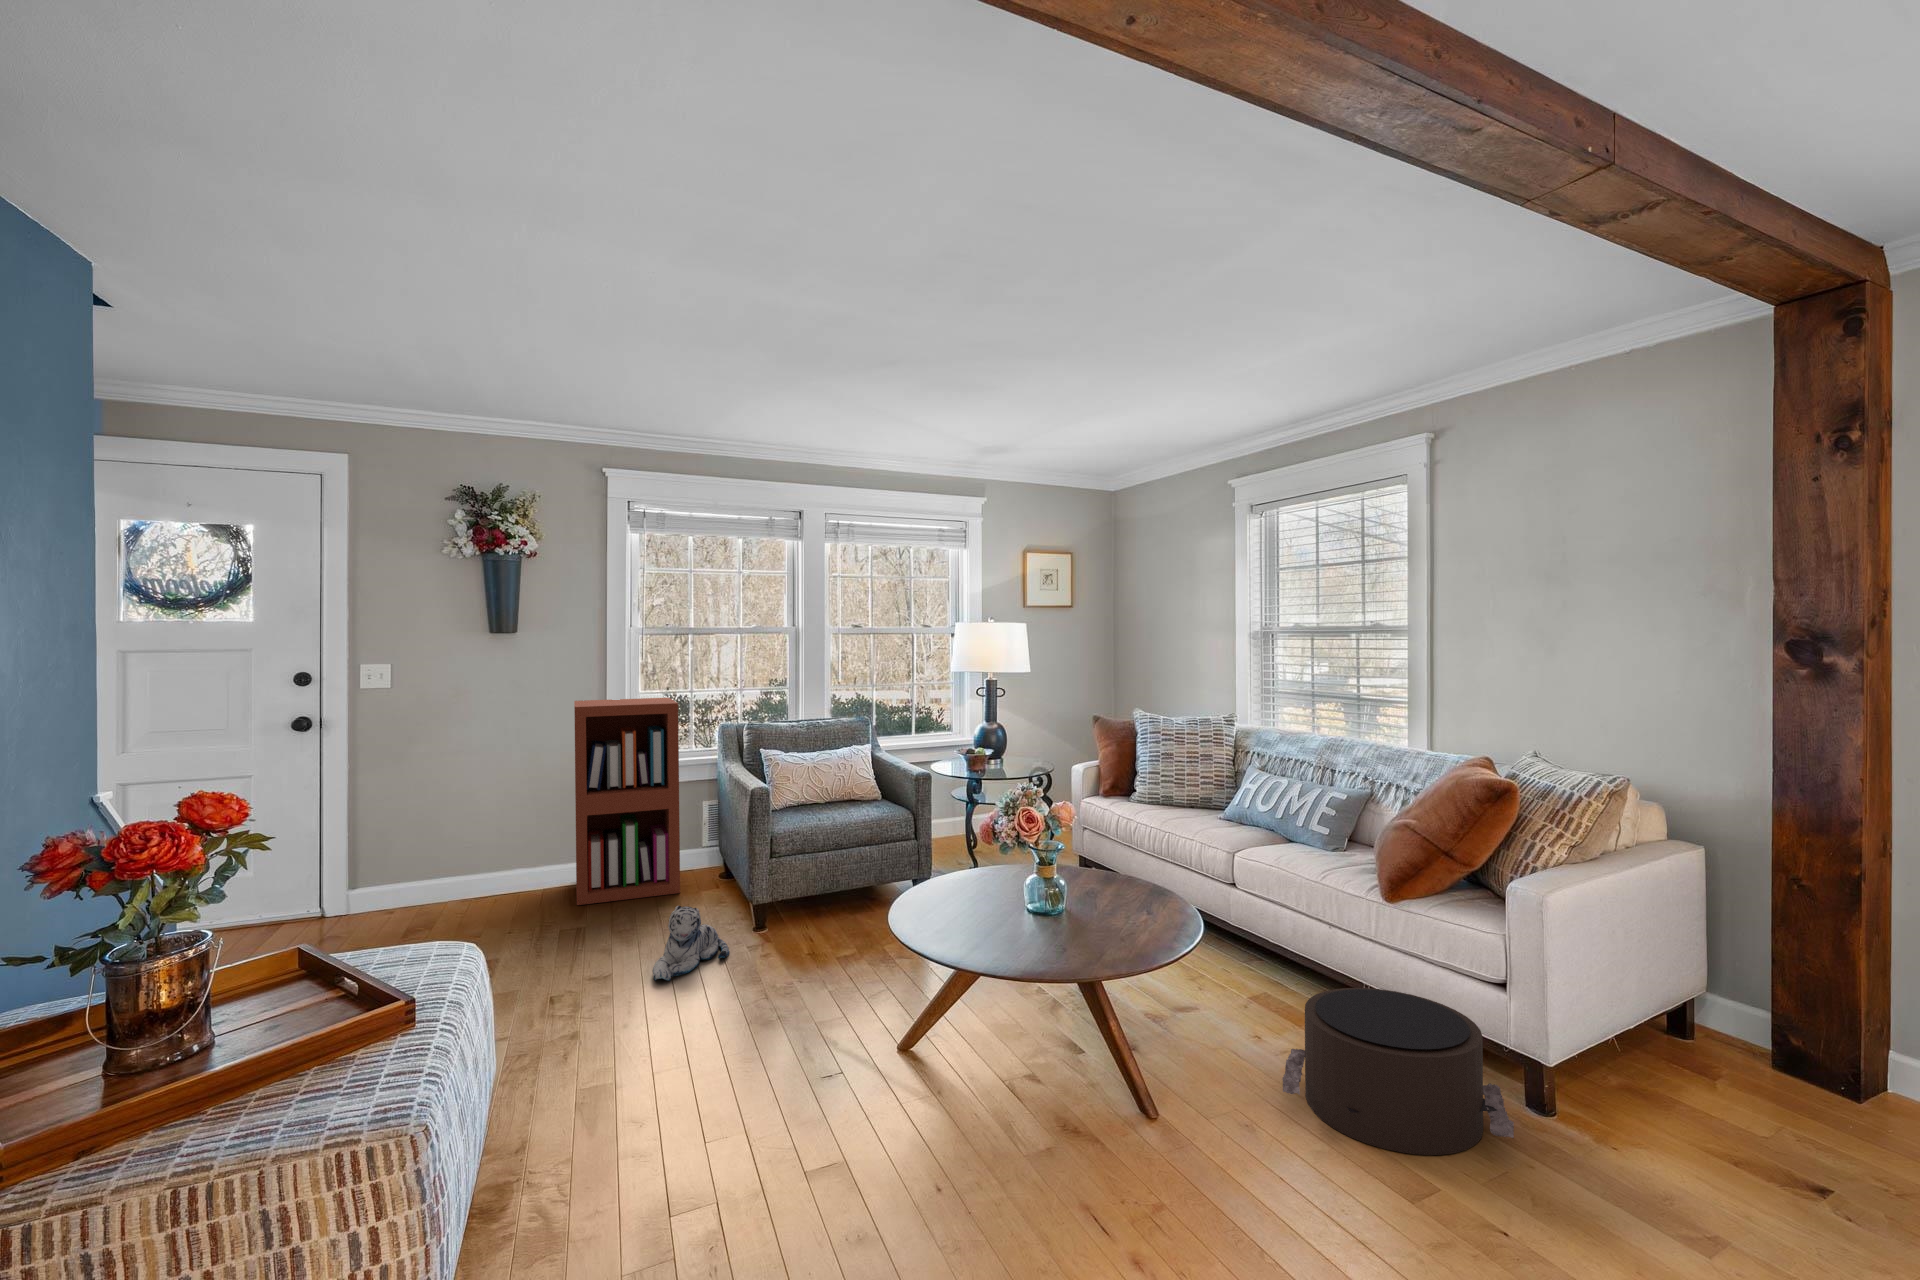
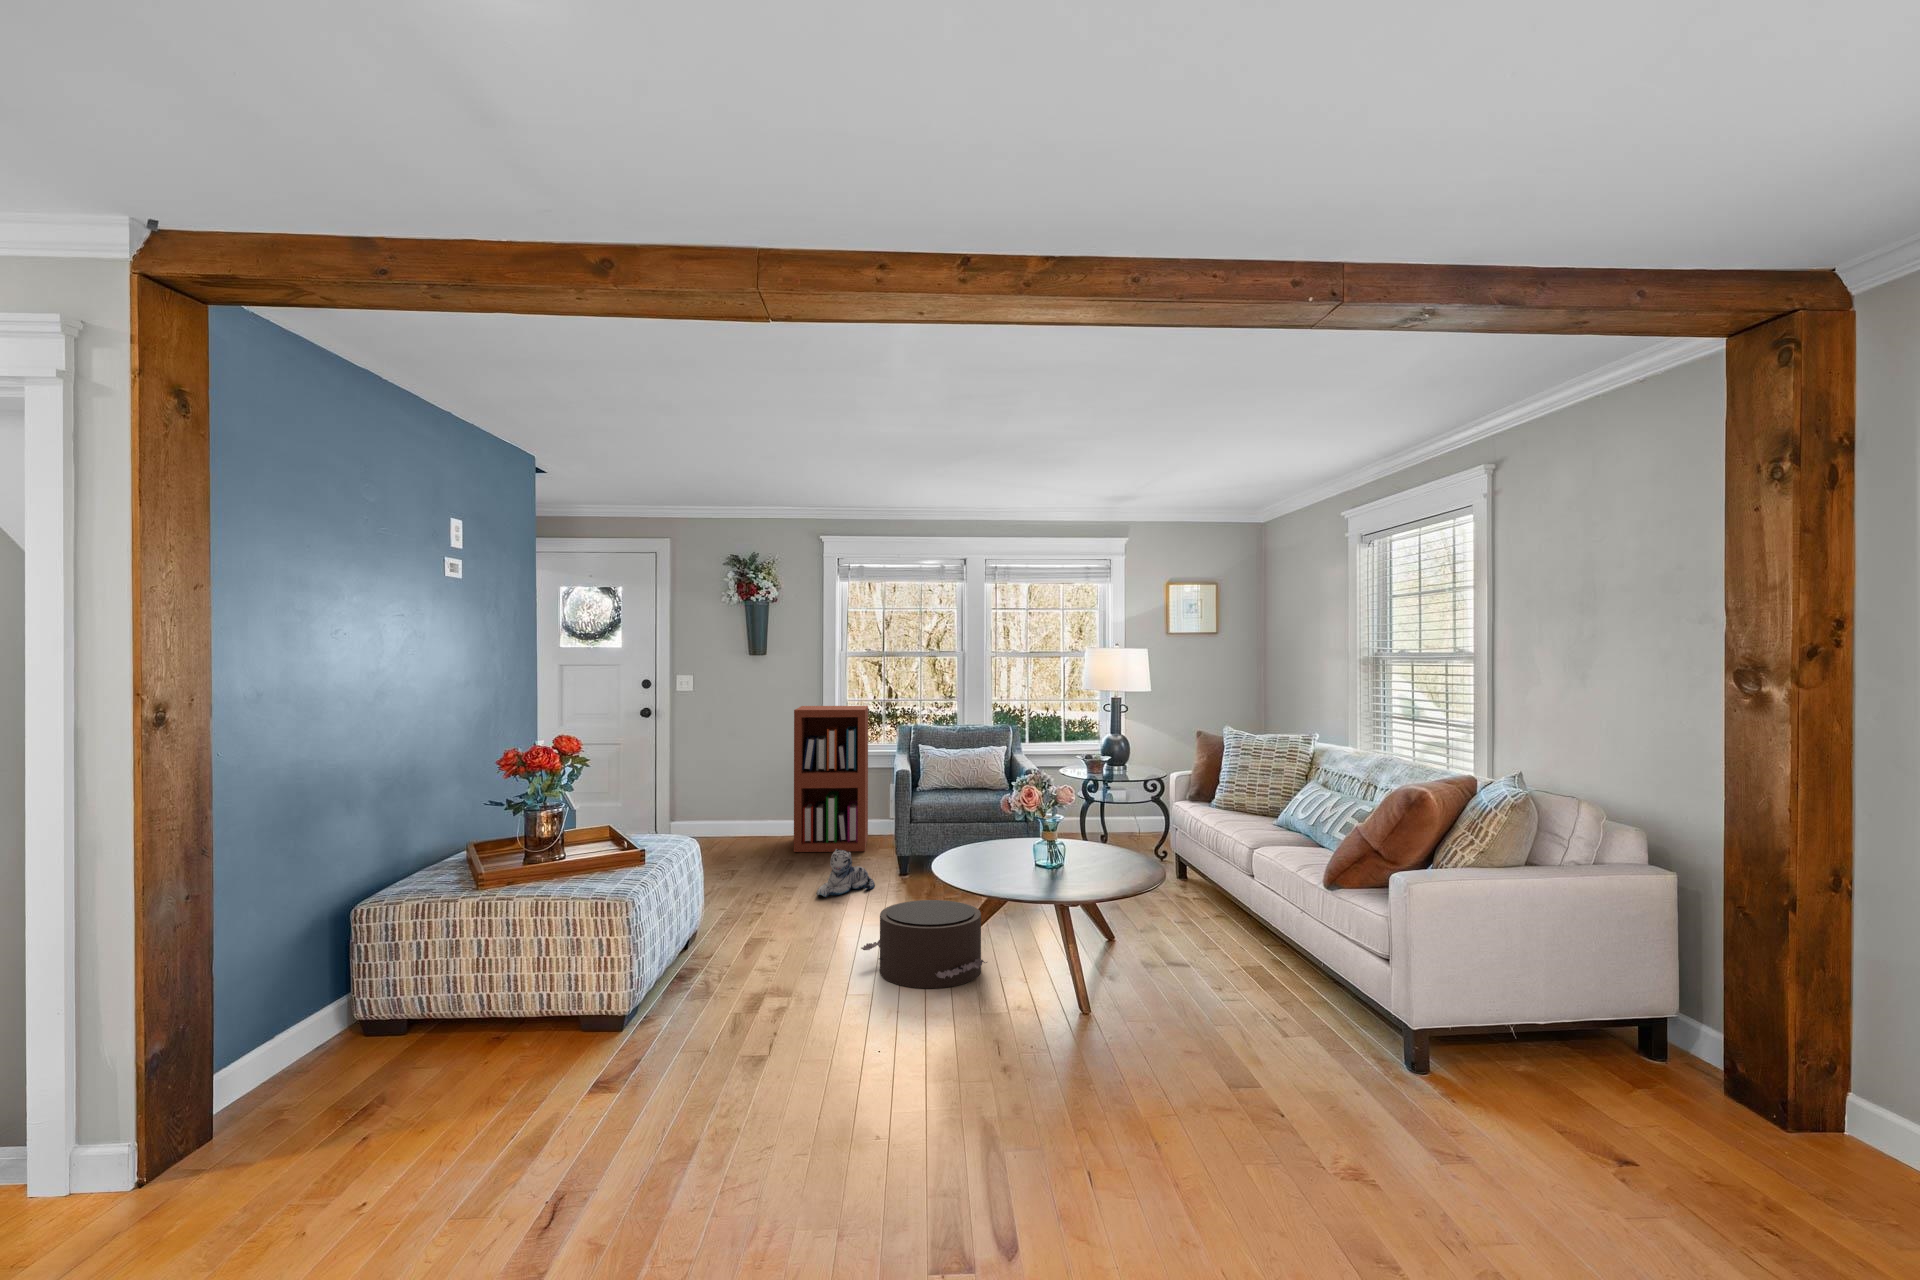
pouf: present [1282,988,1514,1155] -> present [861,900,987,988]

